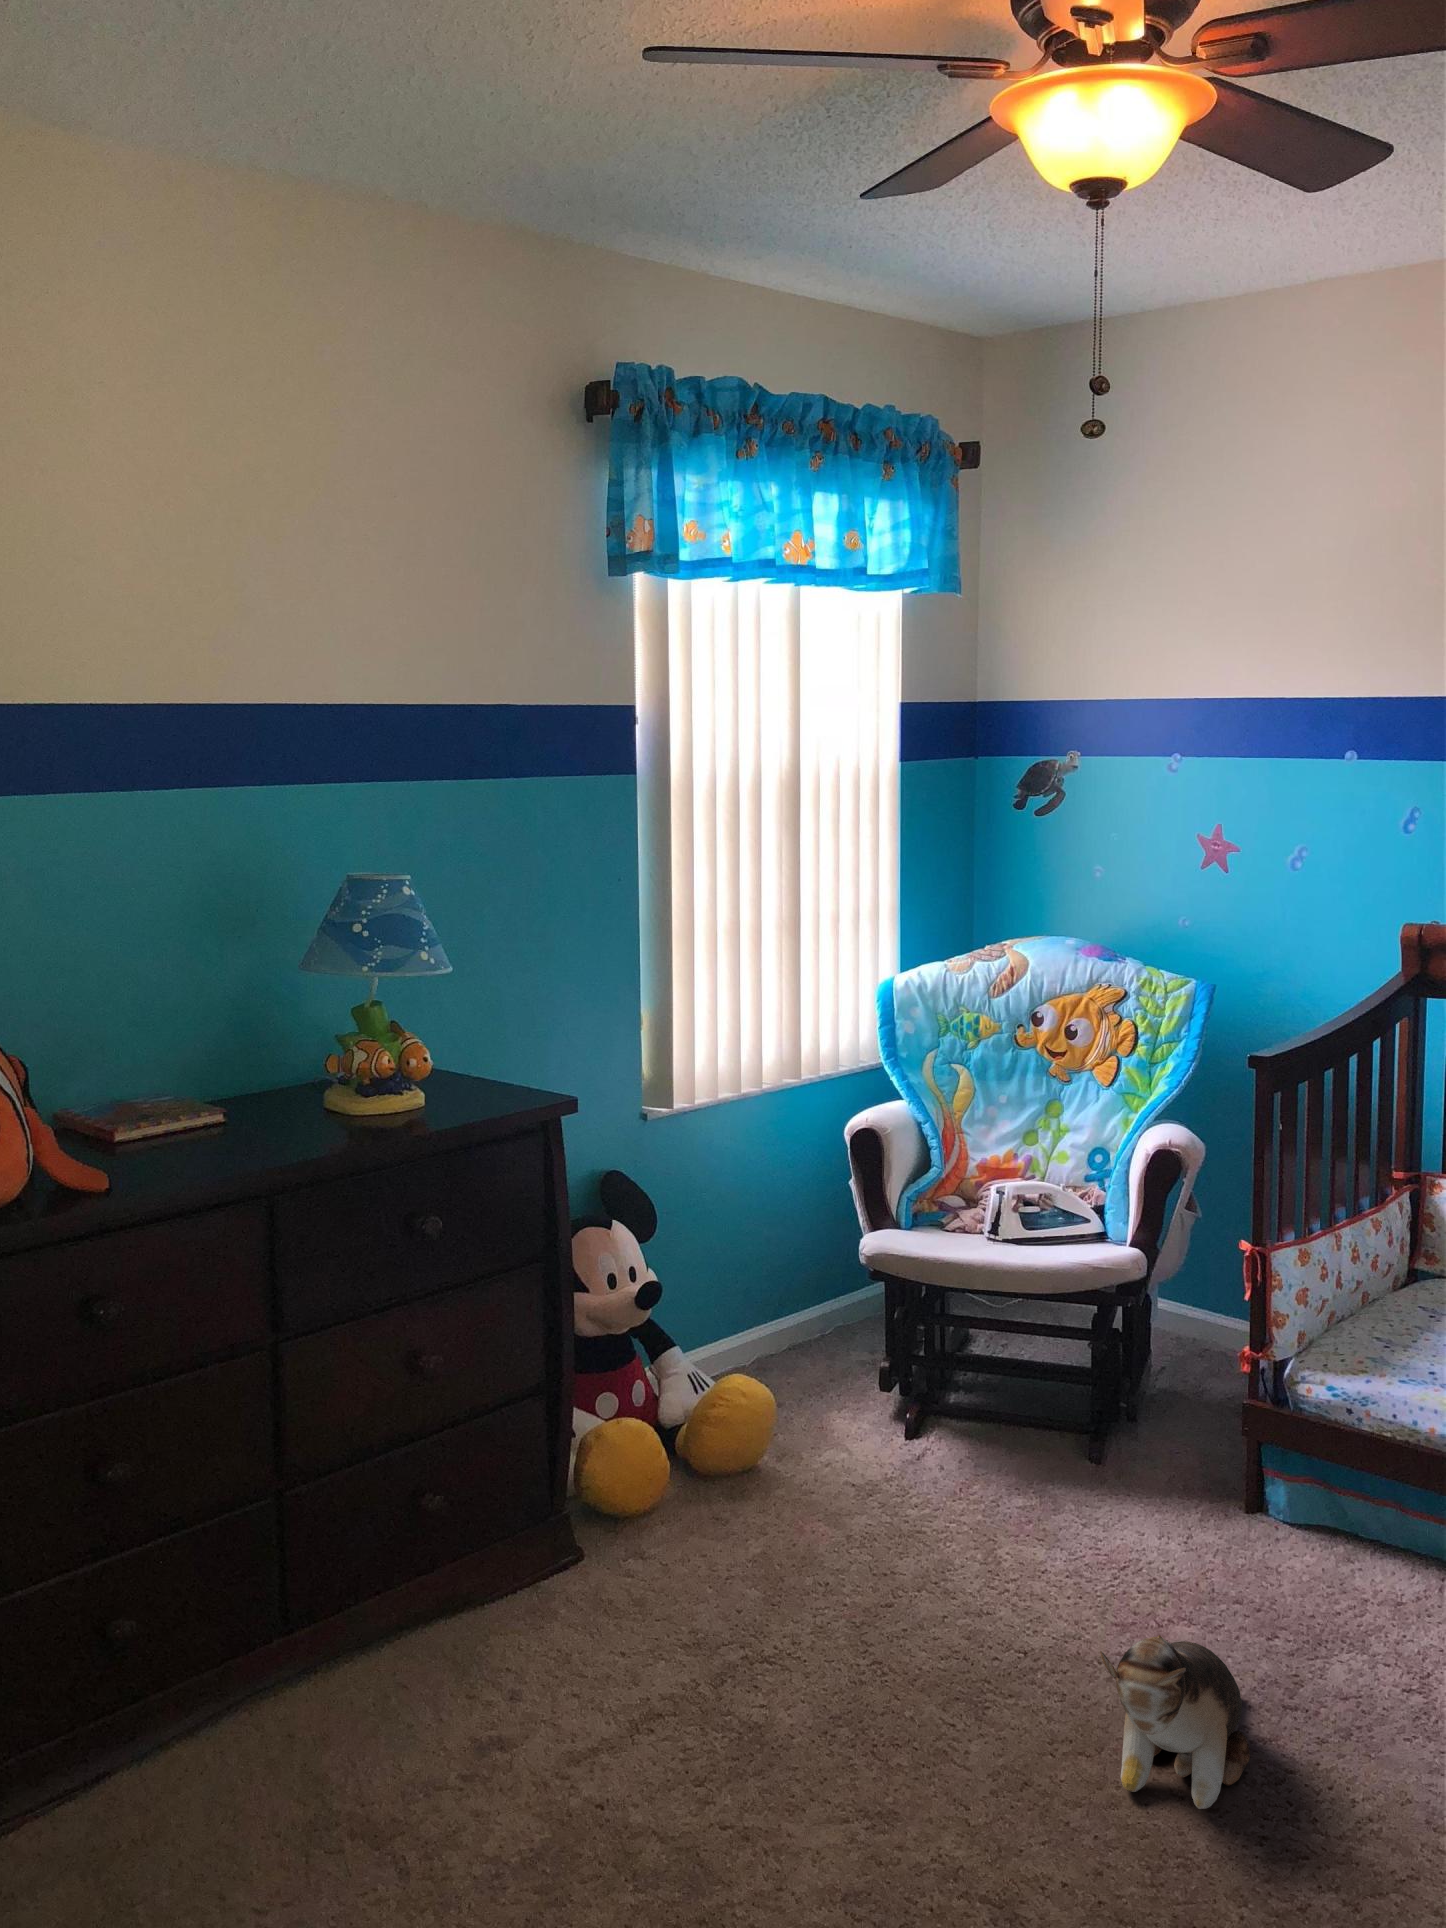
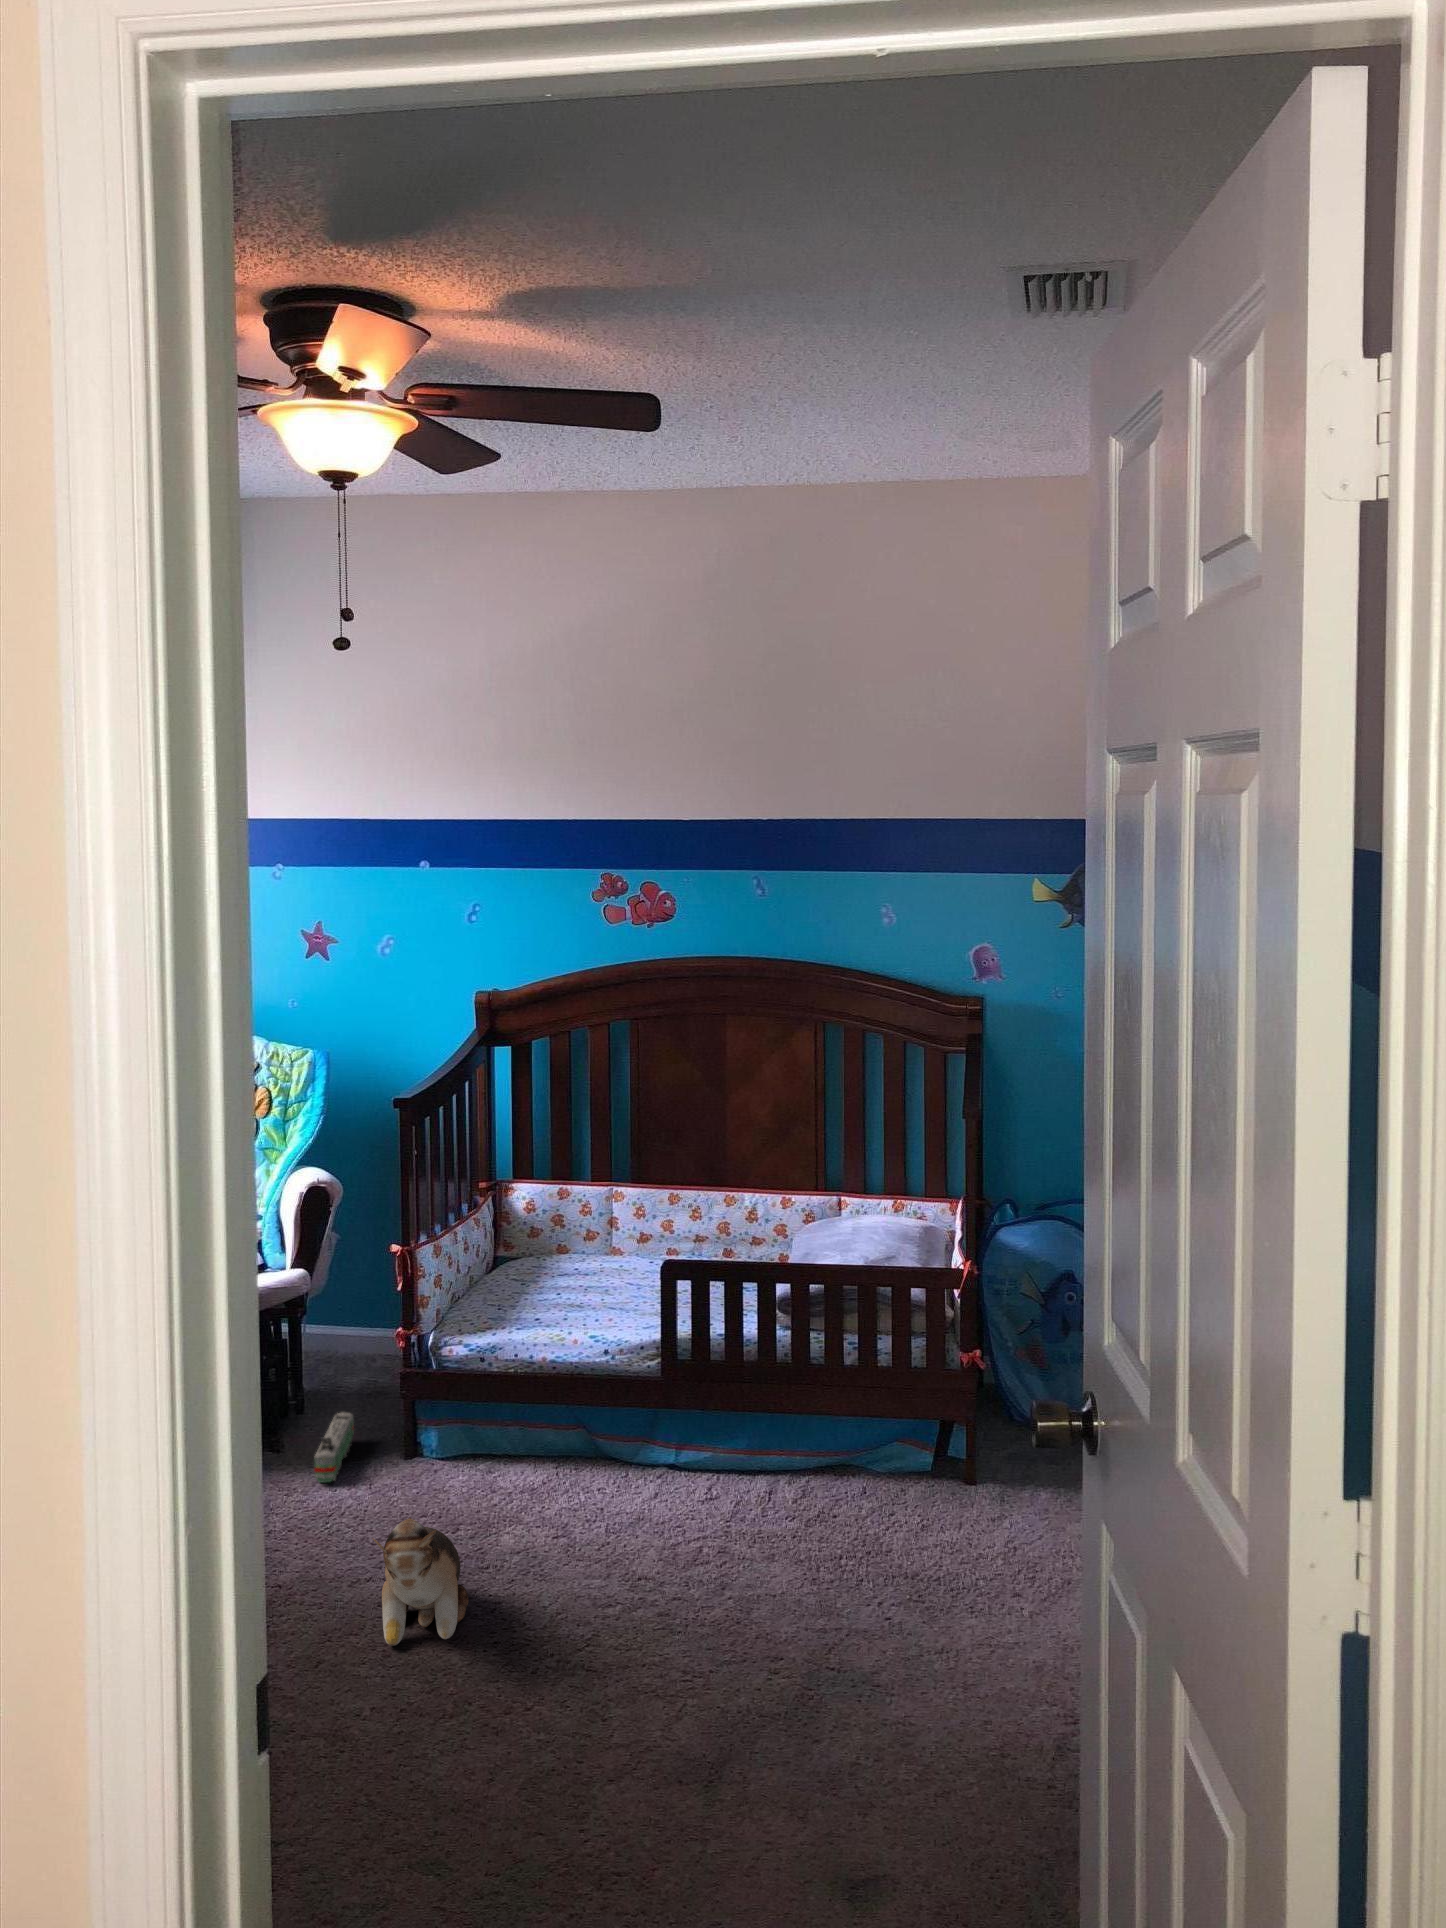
toy train: none [1121,1429,1190,1518] -> present [314,1412,354,1483]

